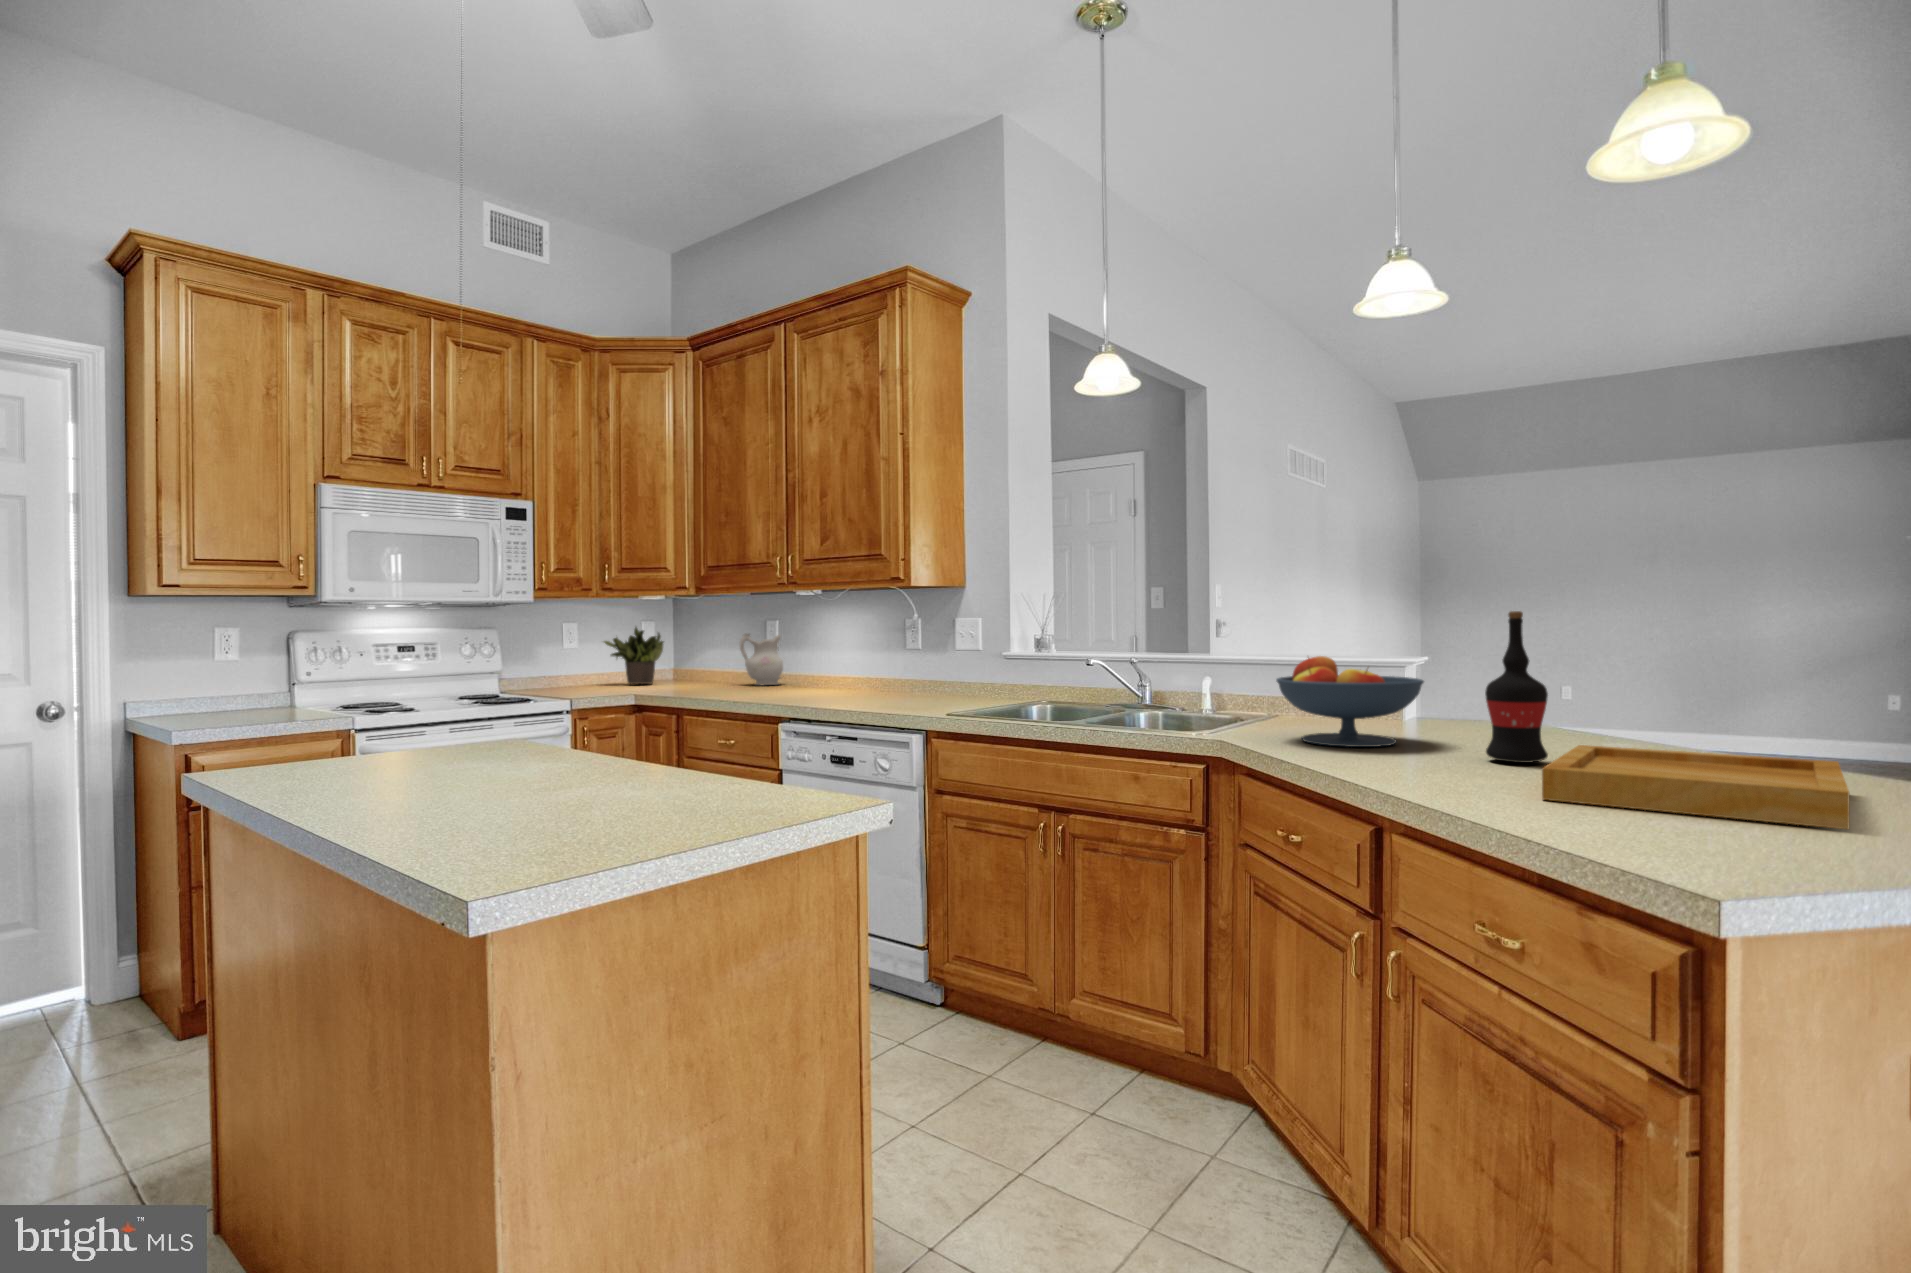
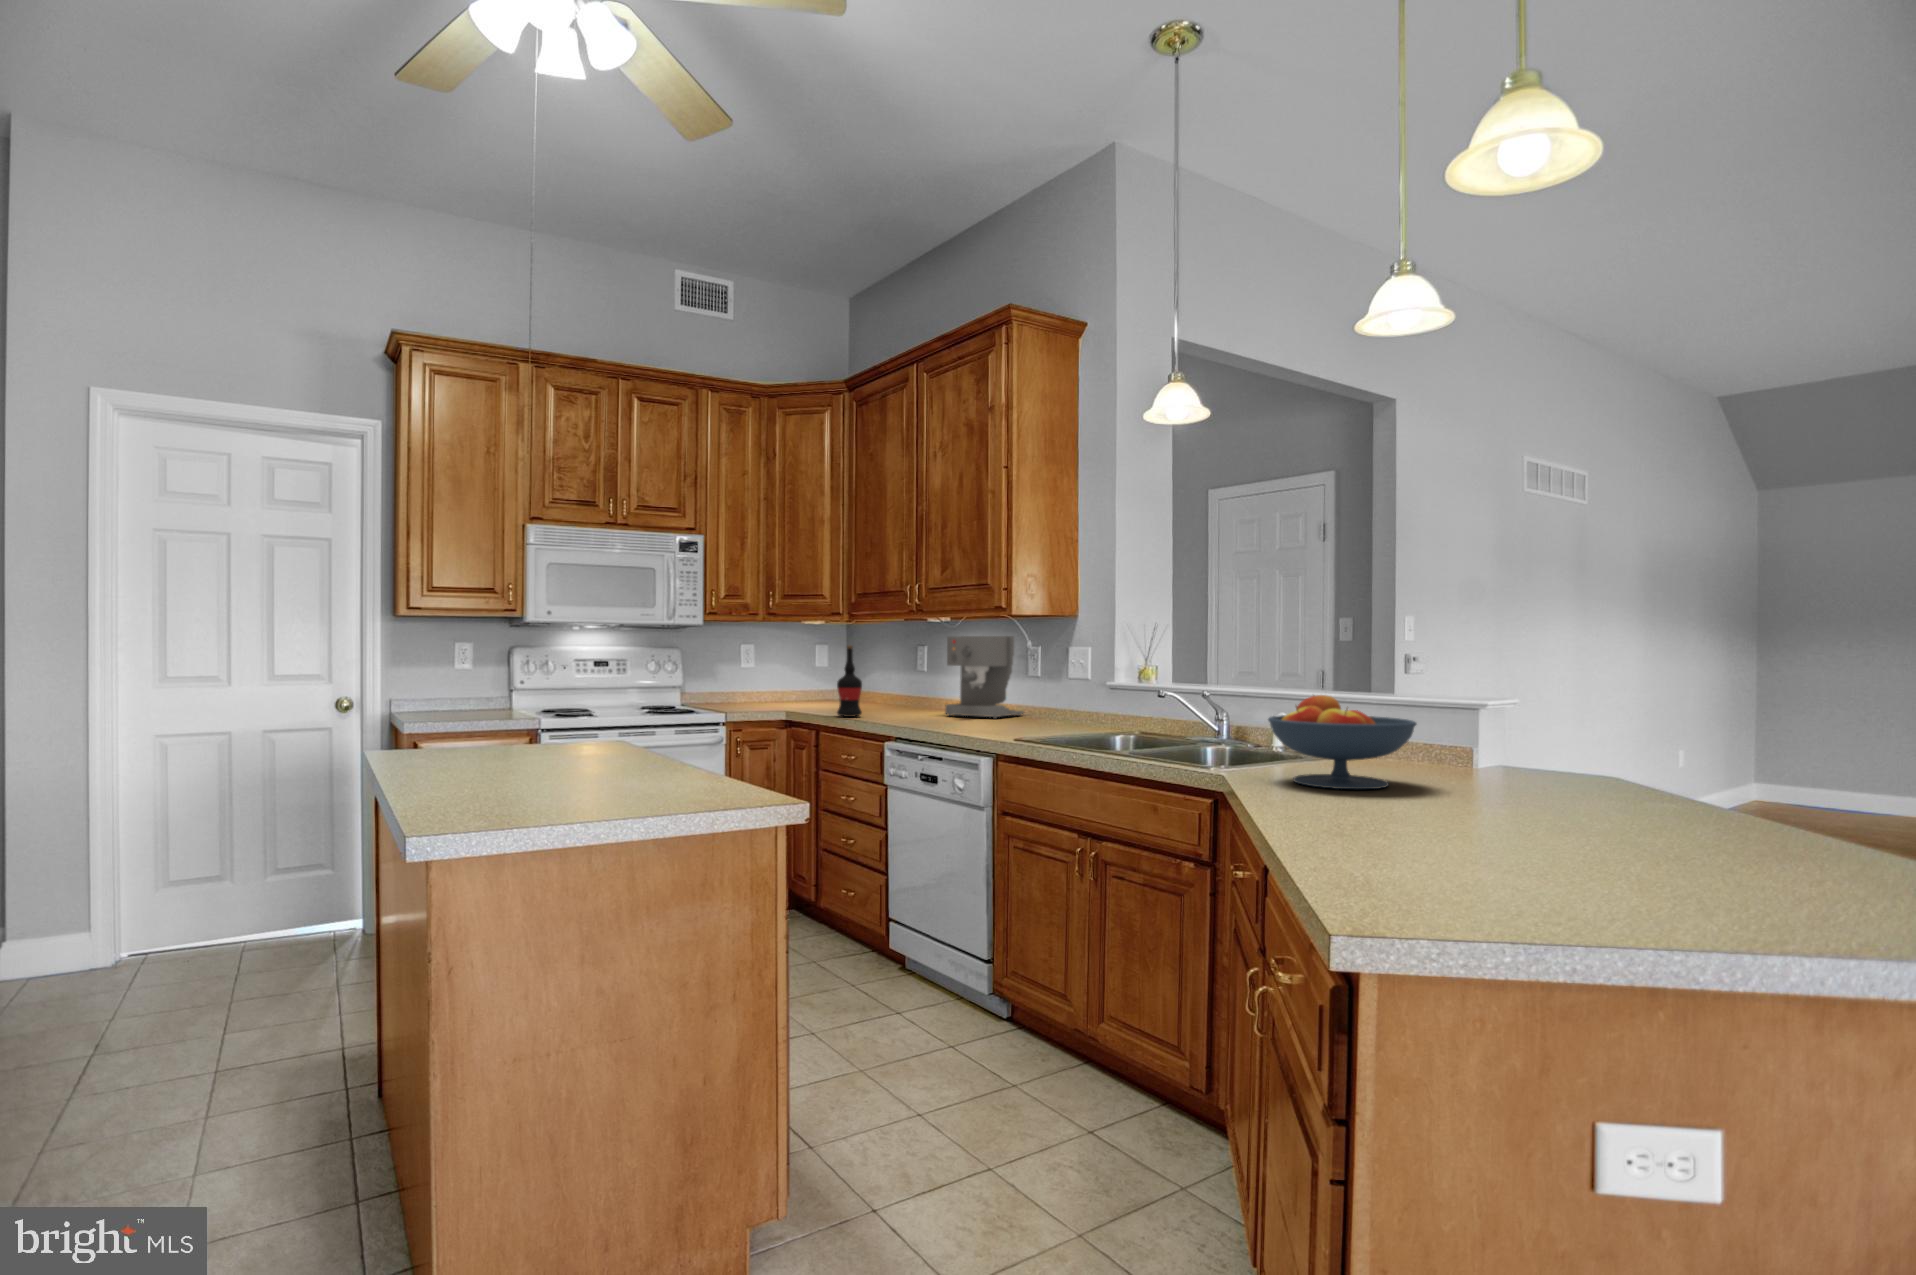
coffee maker: none [821,609,898,694] -> present [945,636,1023,719]
wine bottle: present [1485,611,1548,763] -> present [837,645,862,717]
potted plant: present [604,627,664,684] -> none [773,646,829,701]
ceramic pitcher: present [740,634,783,685] -> none [890,656,934,707]
tray: present [1542,745,1850,829] -> none [1377,795,1729,886]

